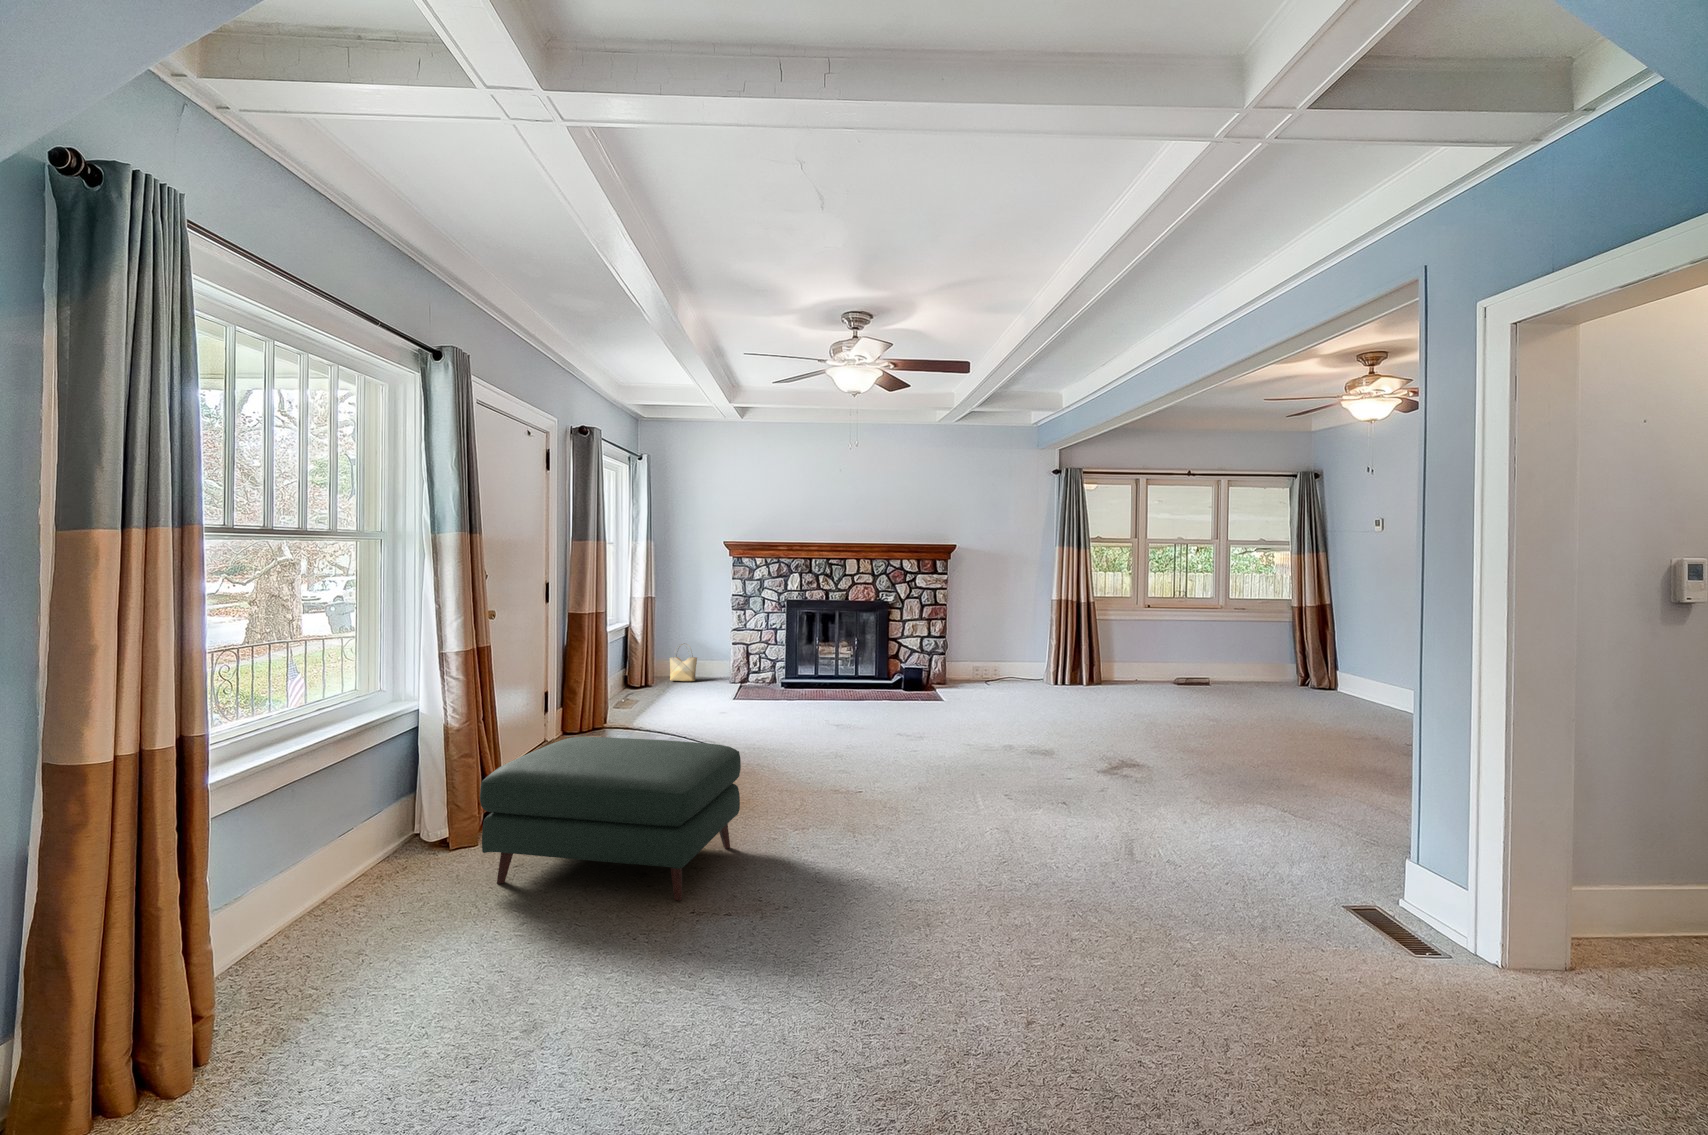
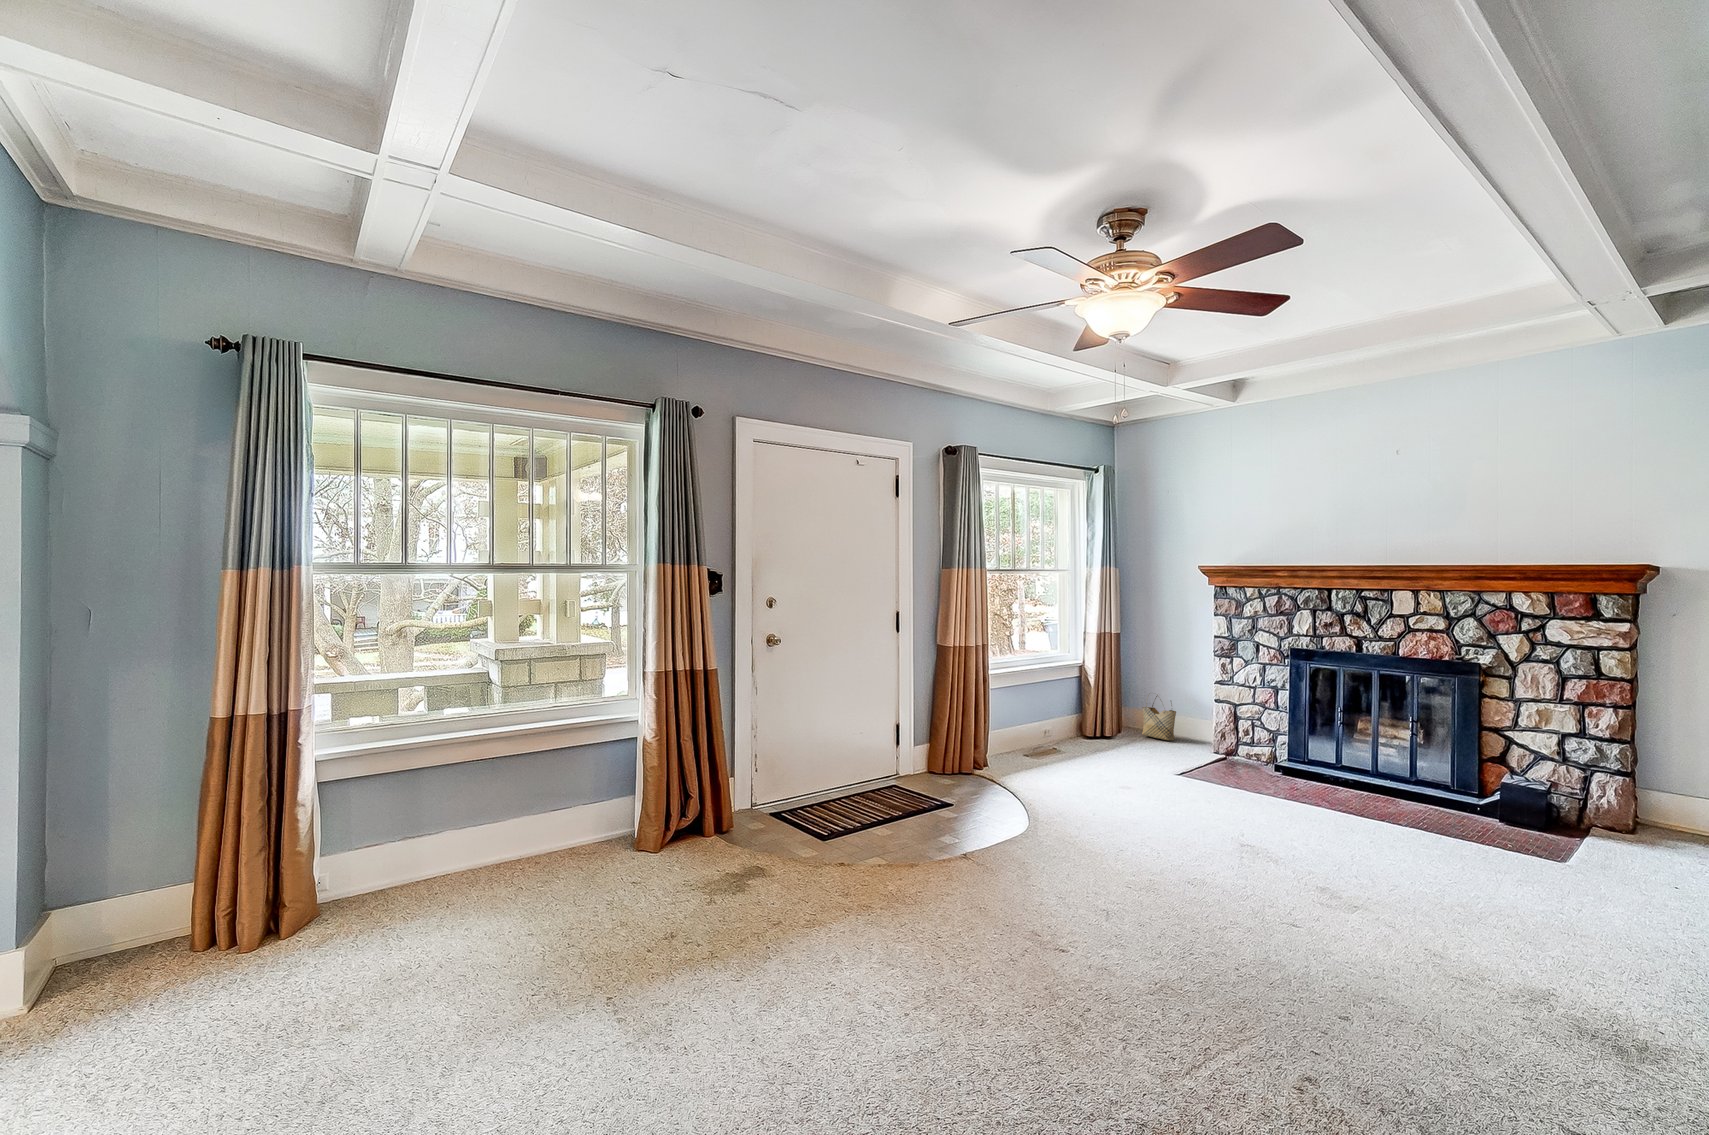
ottoman: present [480,737,741,901] -> none [564,785,777,1015]

